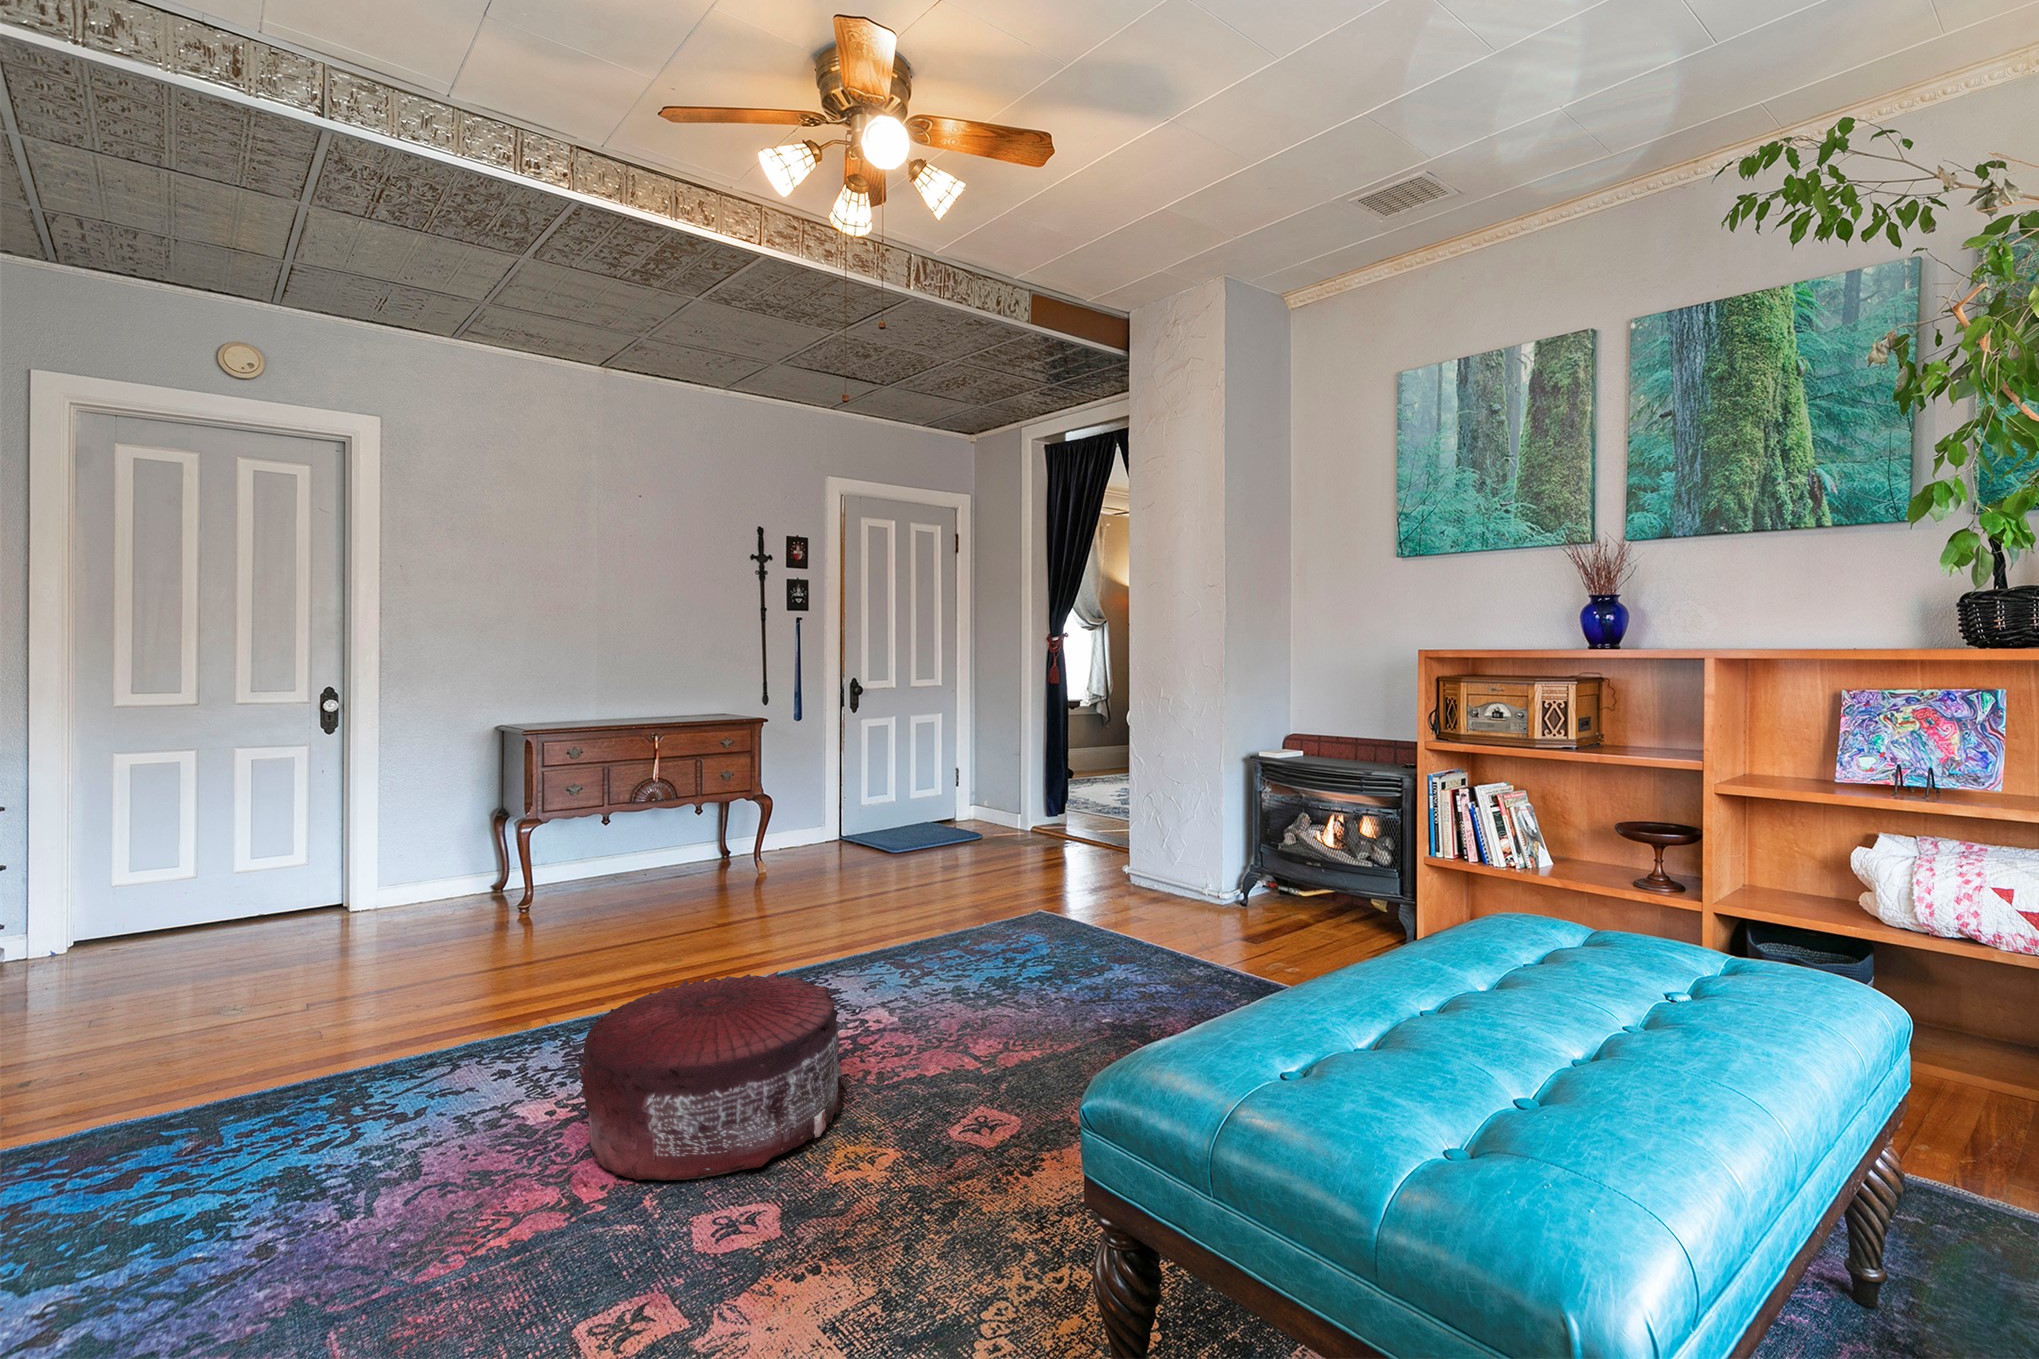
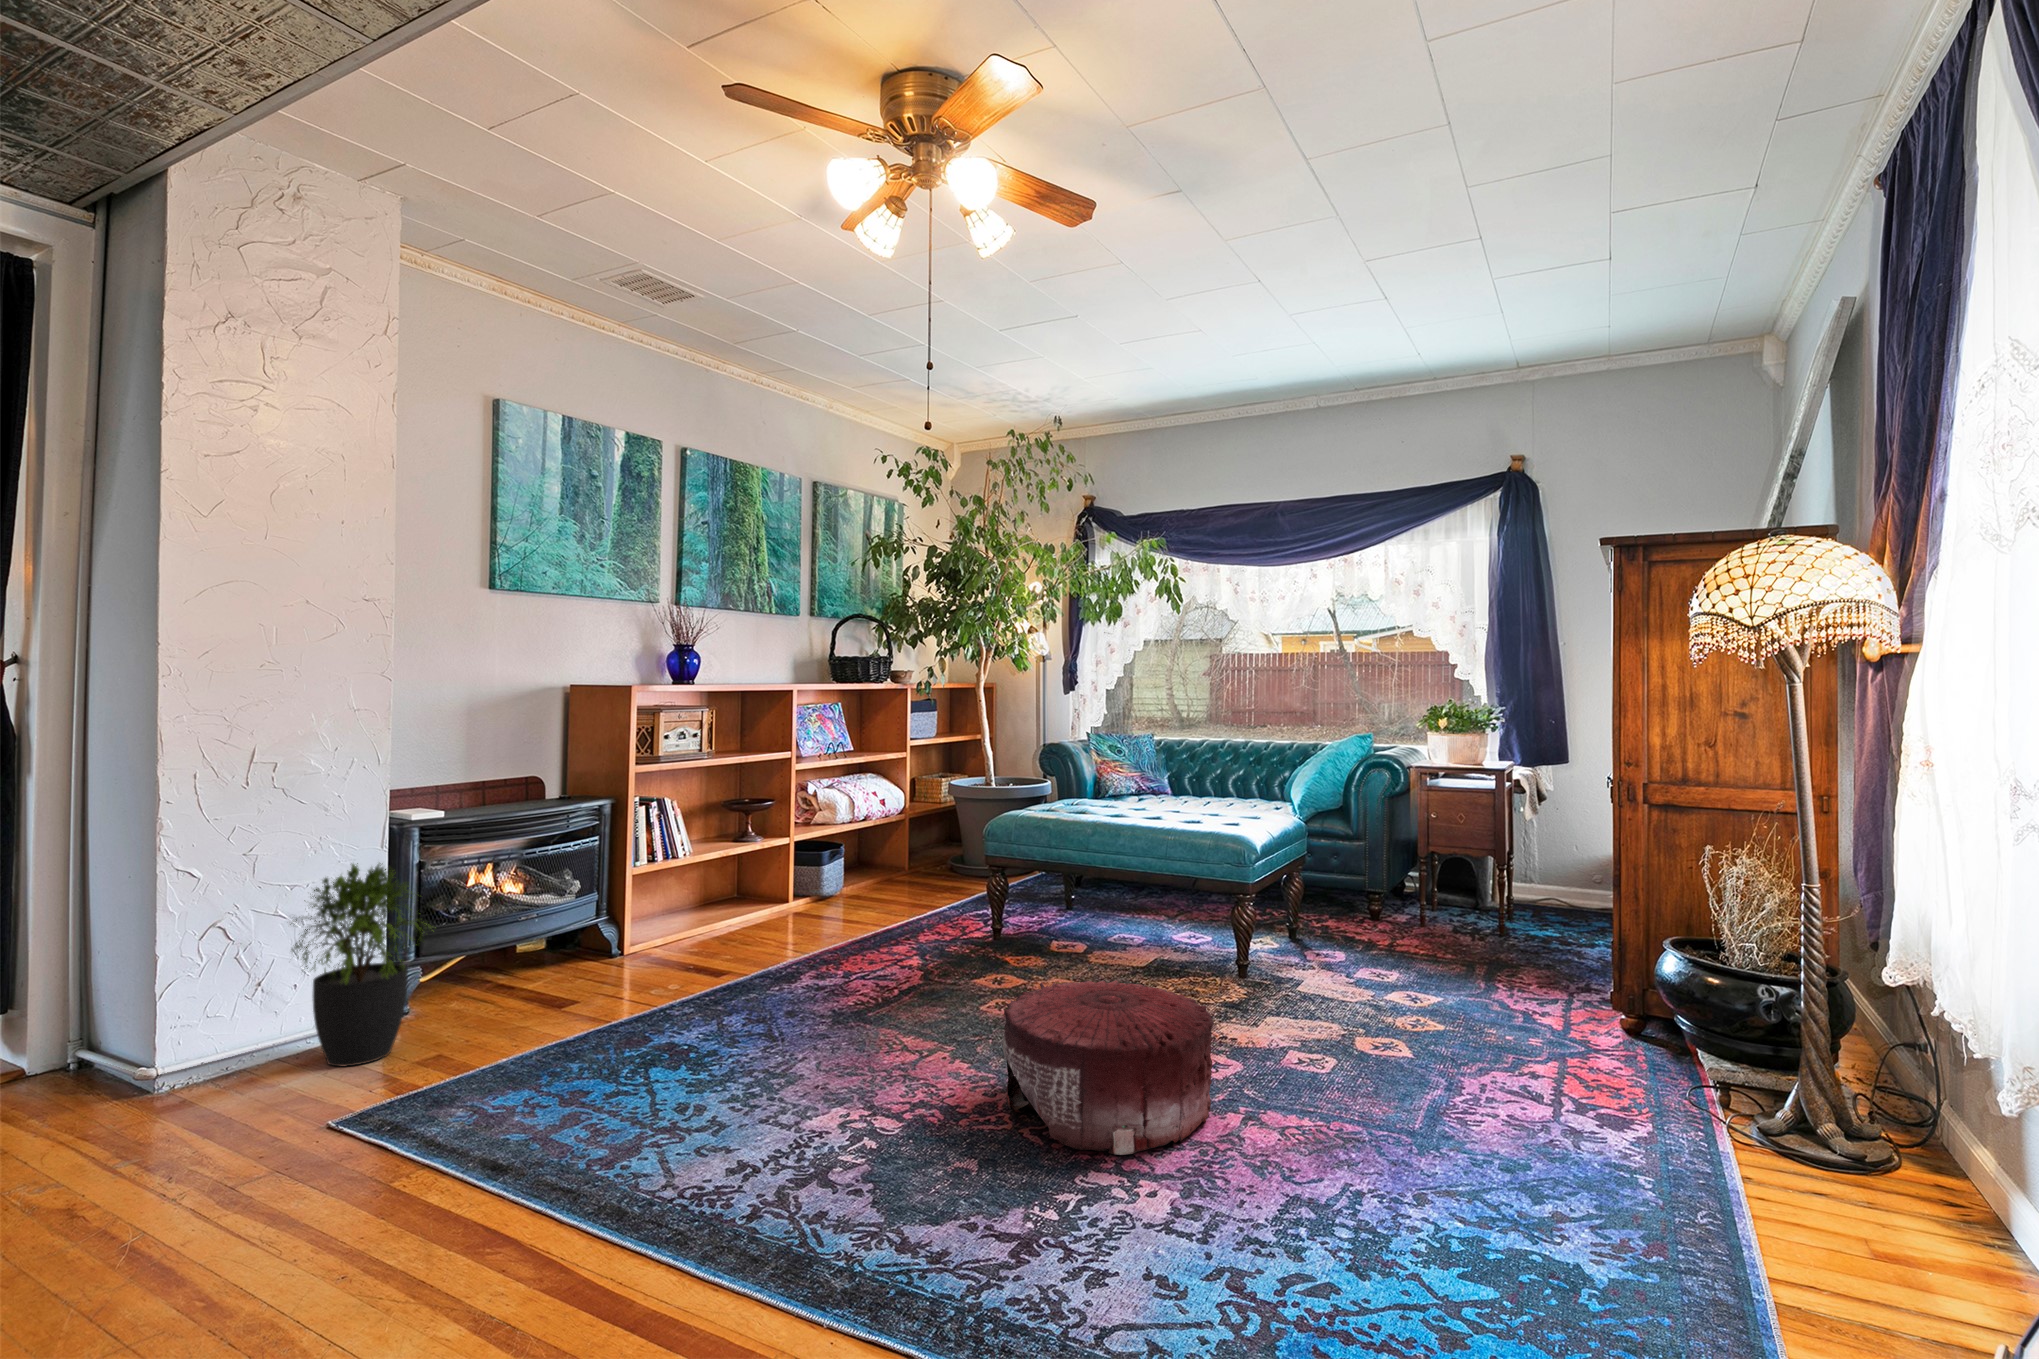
potted plant: none [1104,772,1194,912] -> present [290,863,431,1066]

